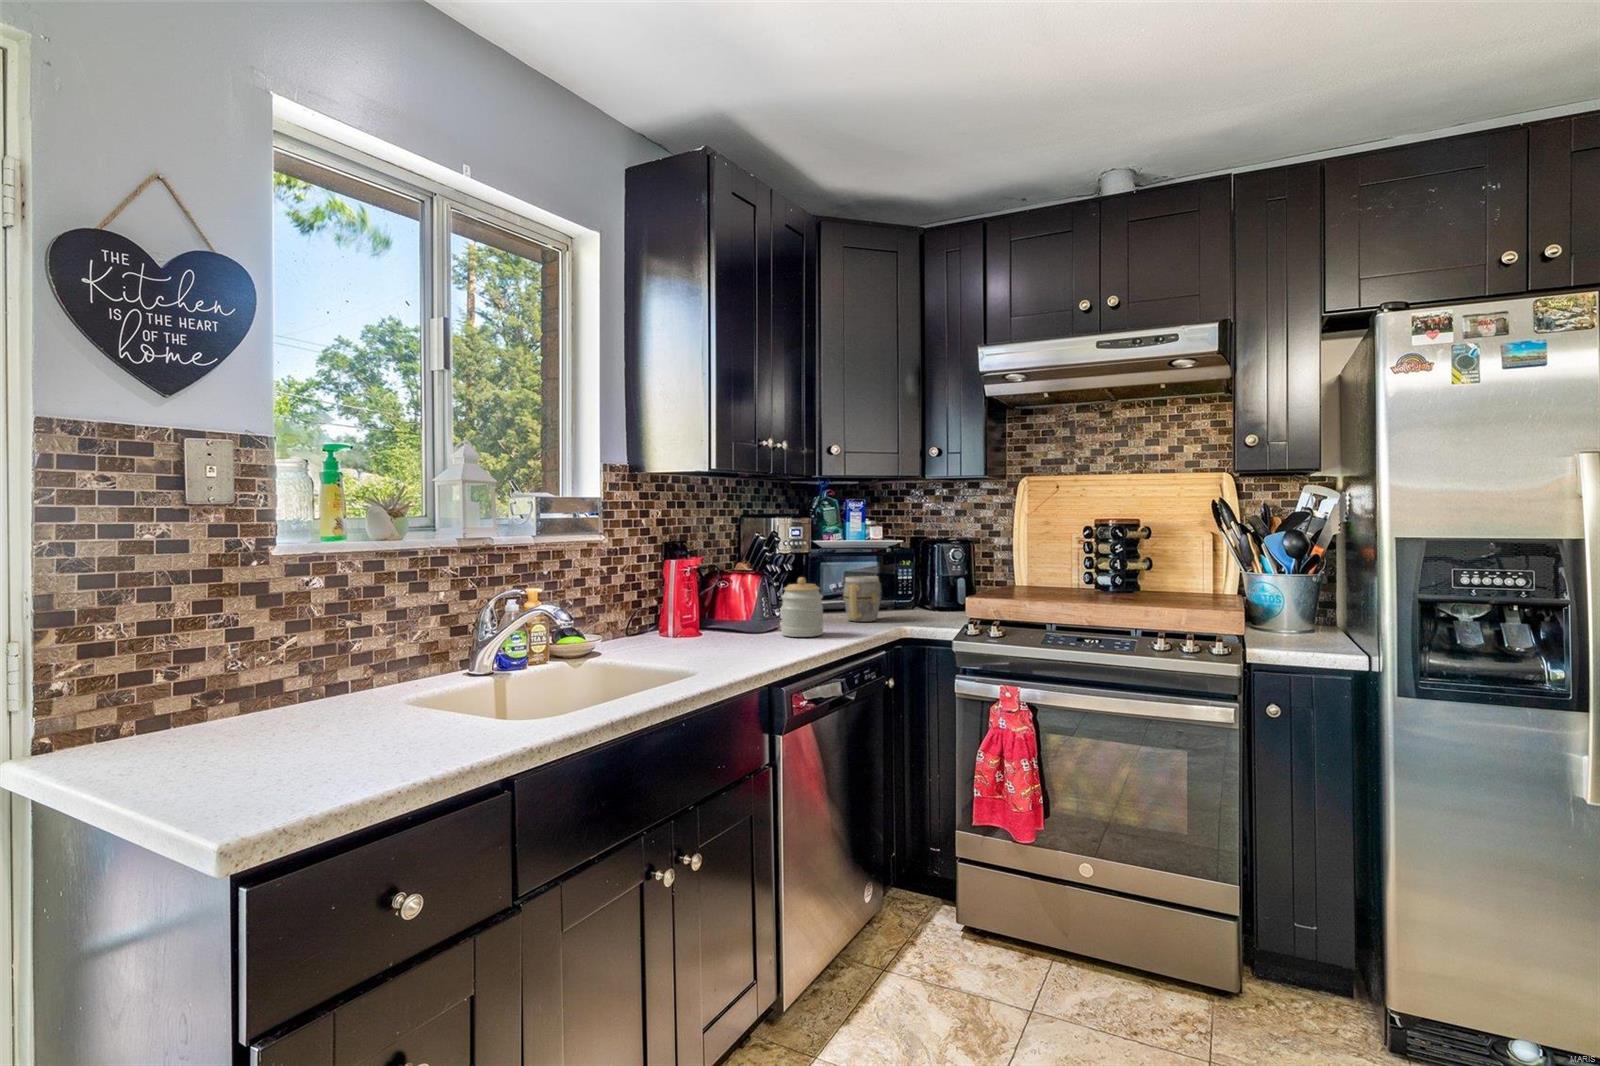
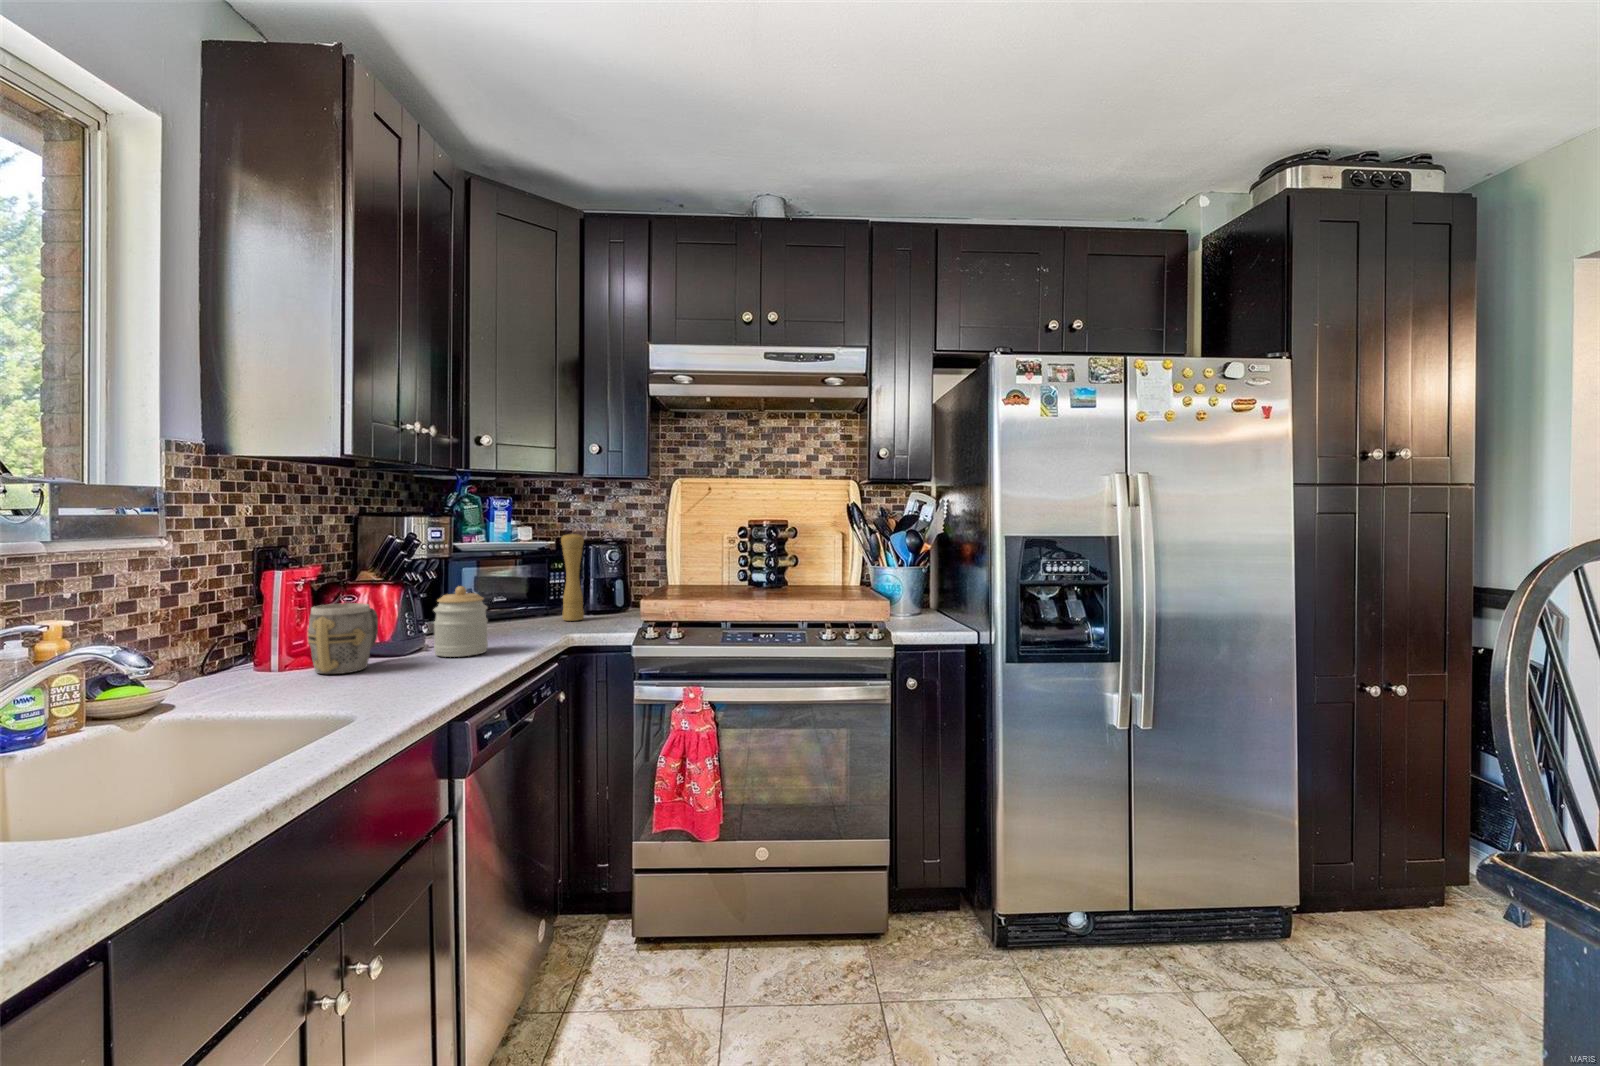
pepper mill: none [902,533,923,615] -> present [561,533,584,621]
mug: present [843,576,882,622] -> present [308,603,378,674]

